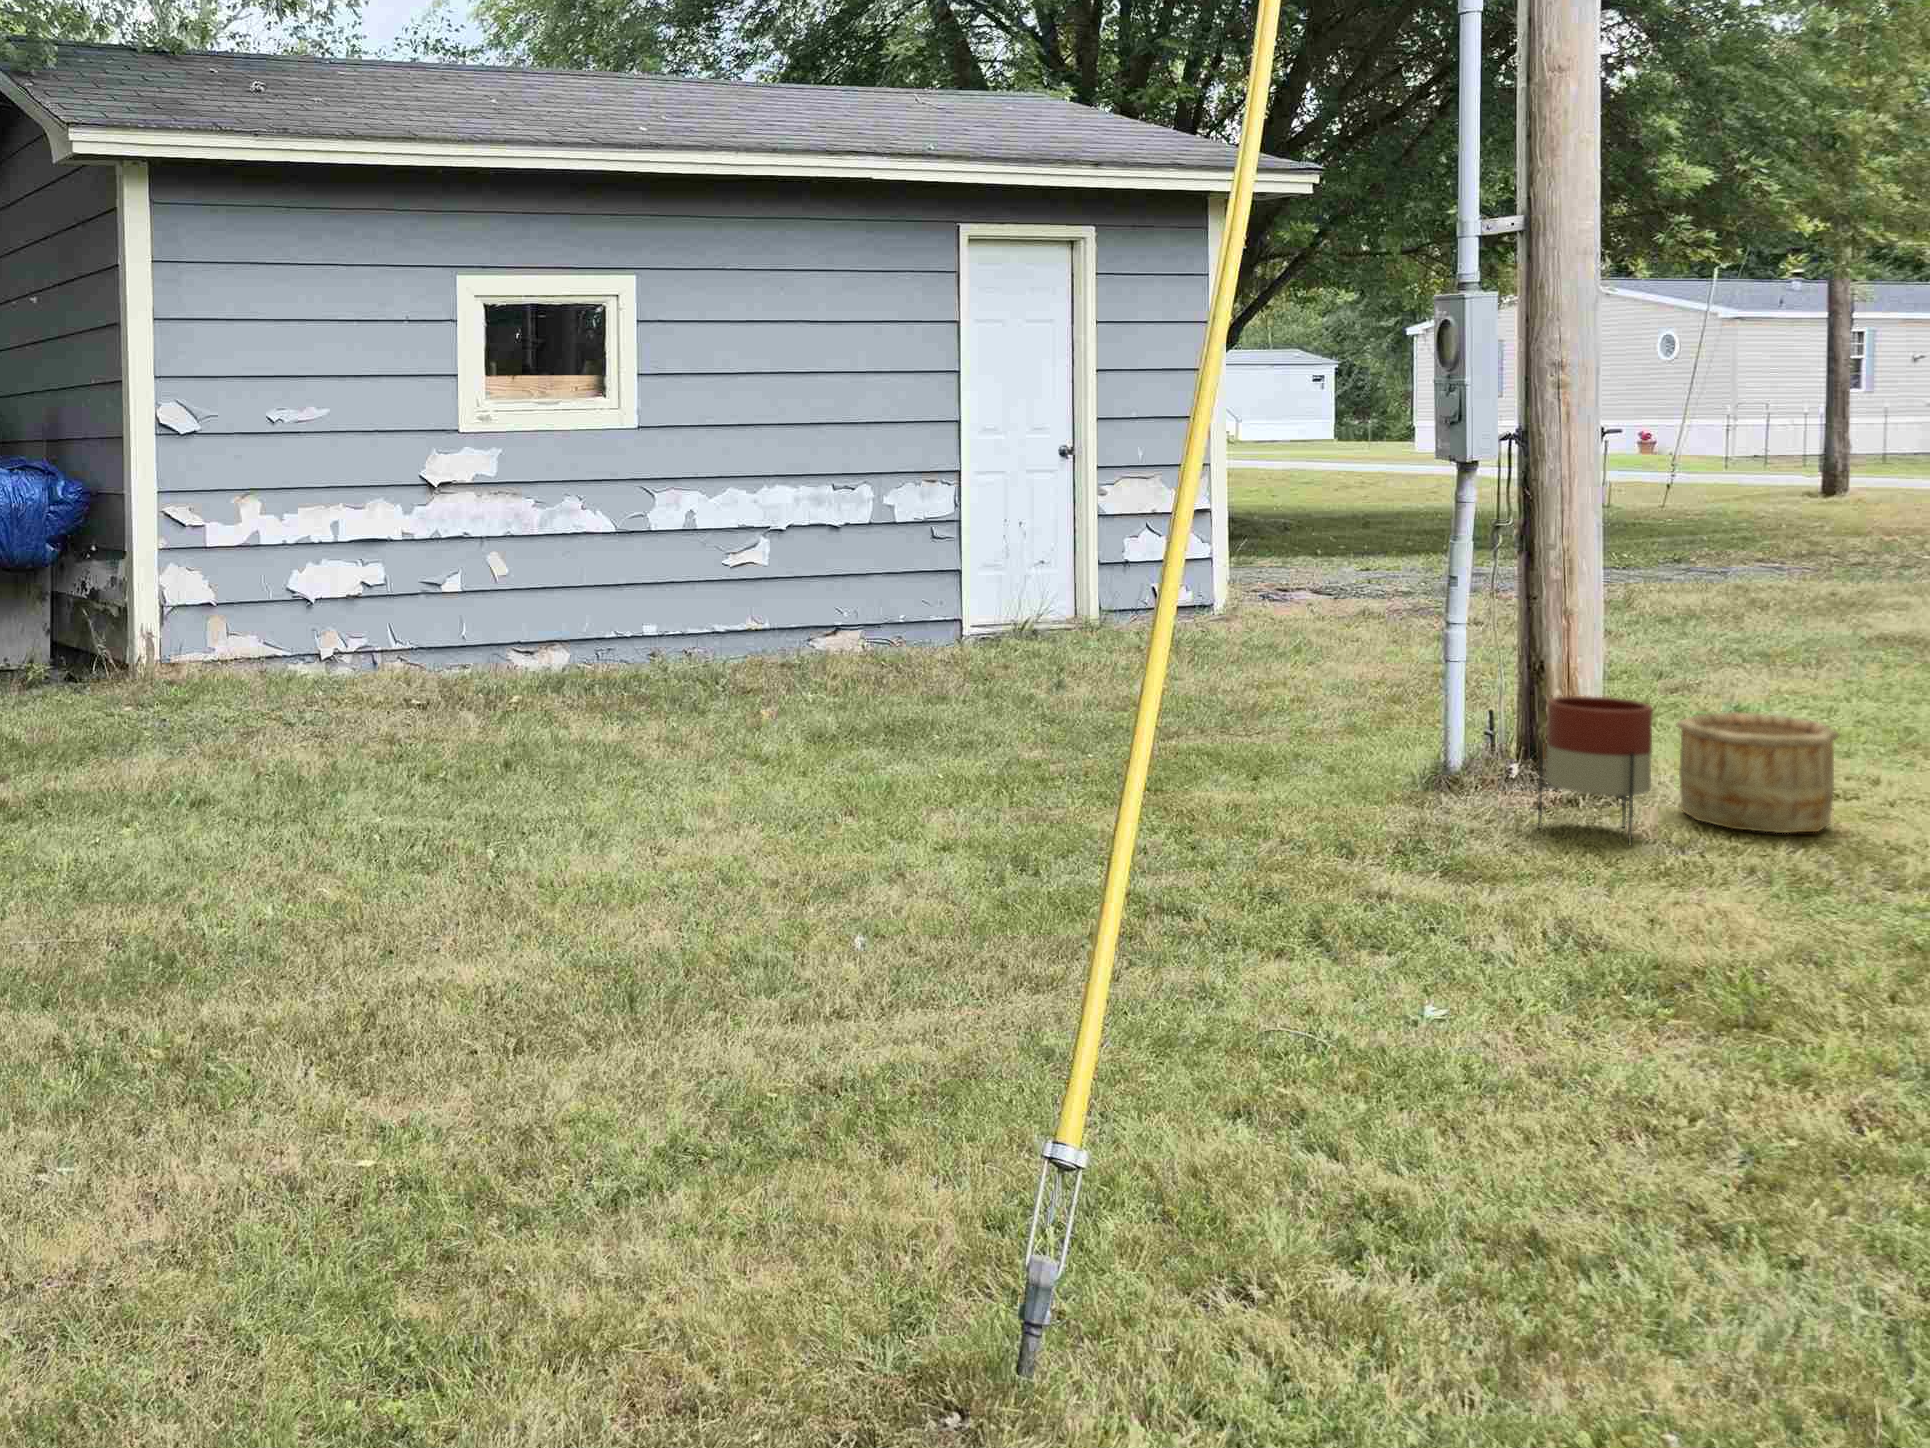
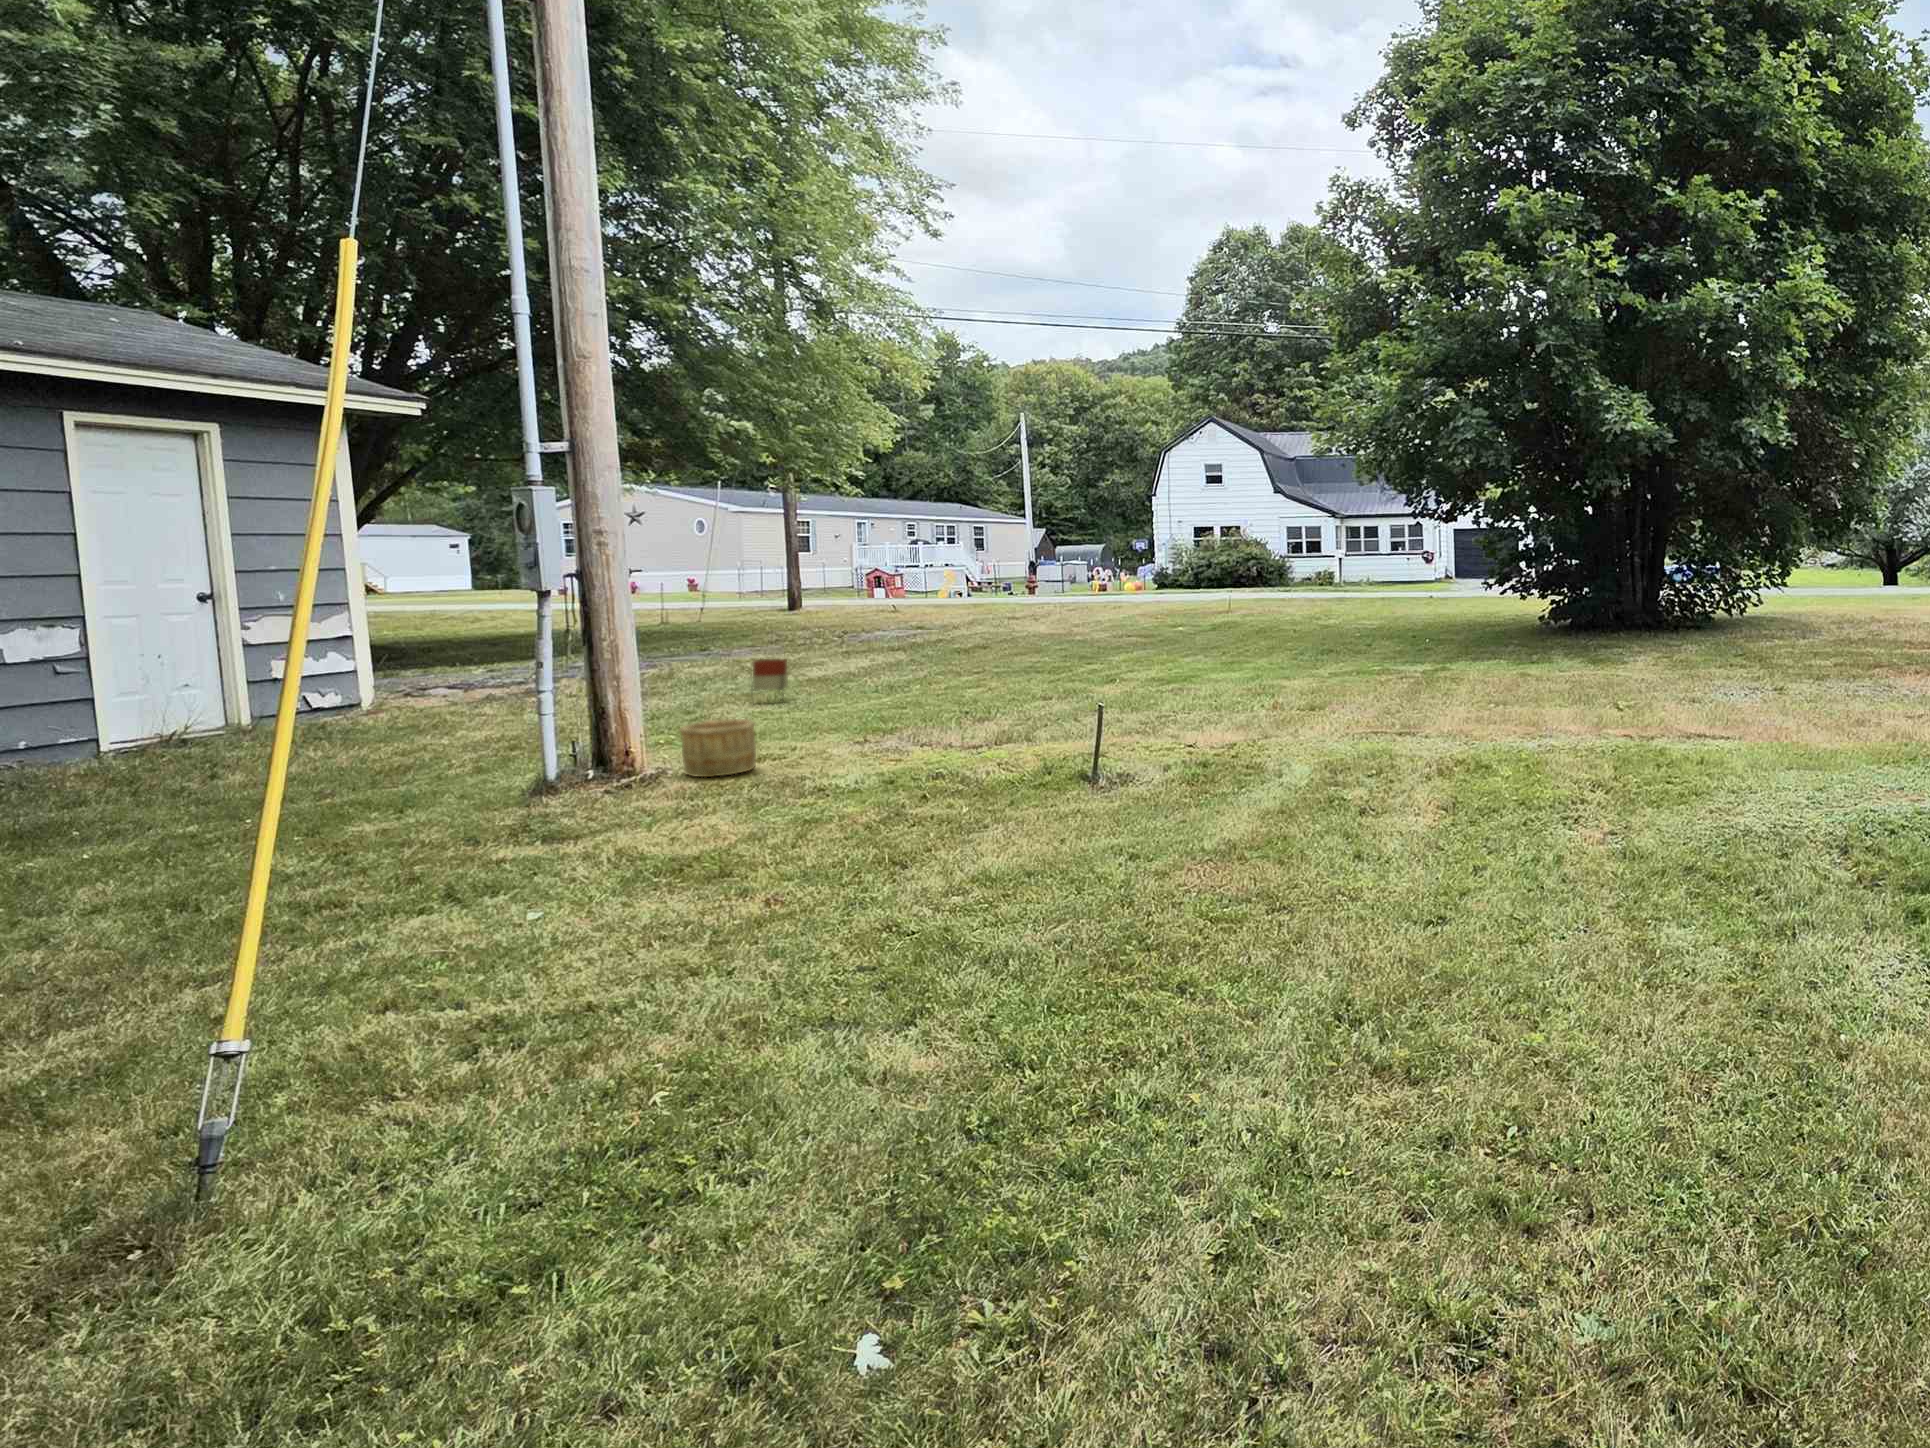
planter: present [1538,696,1653,845] -> present [753,659,788,690]

